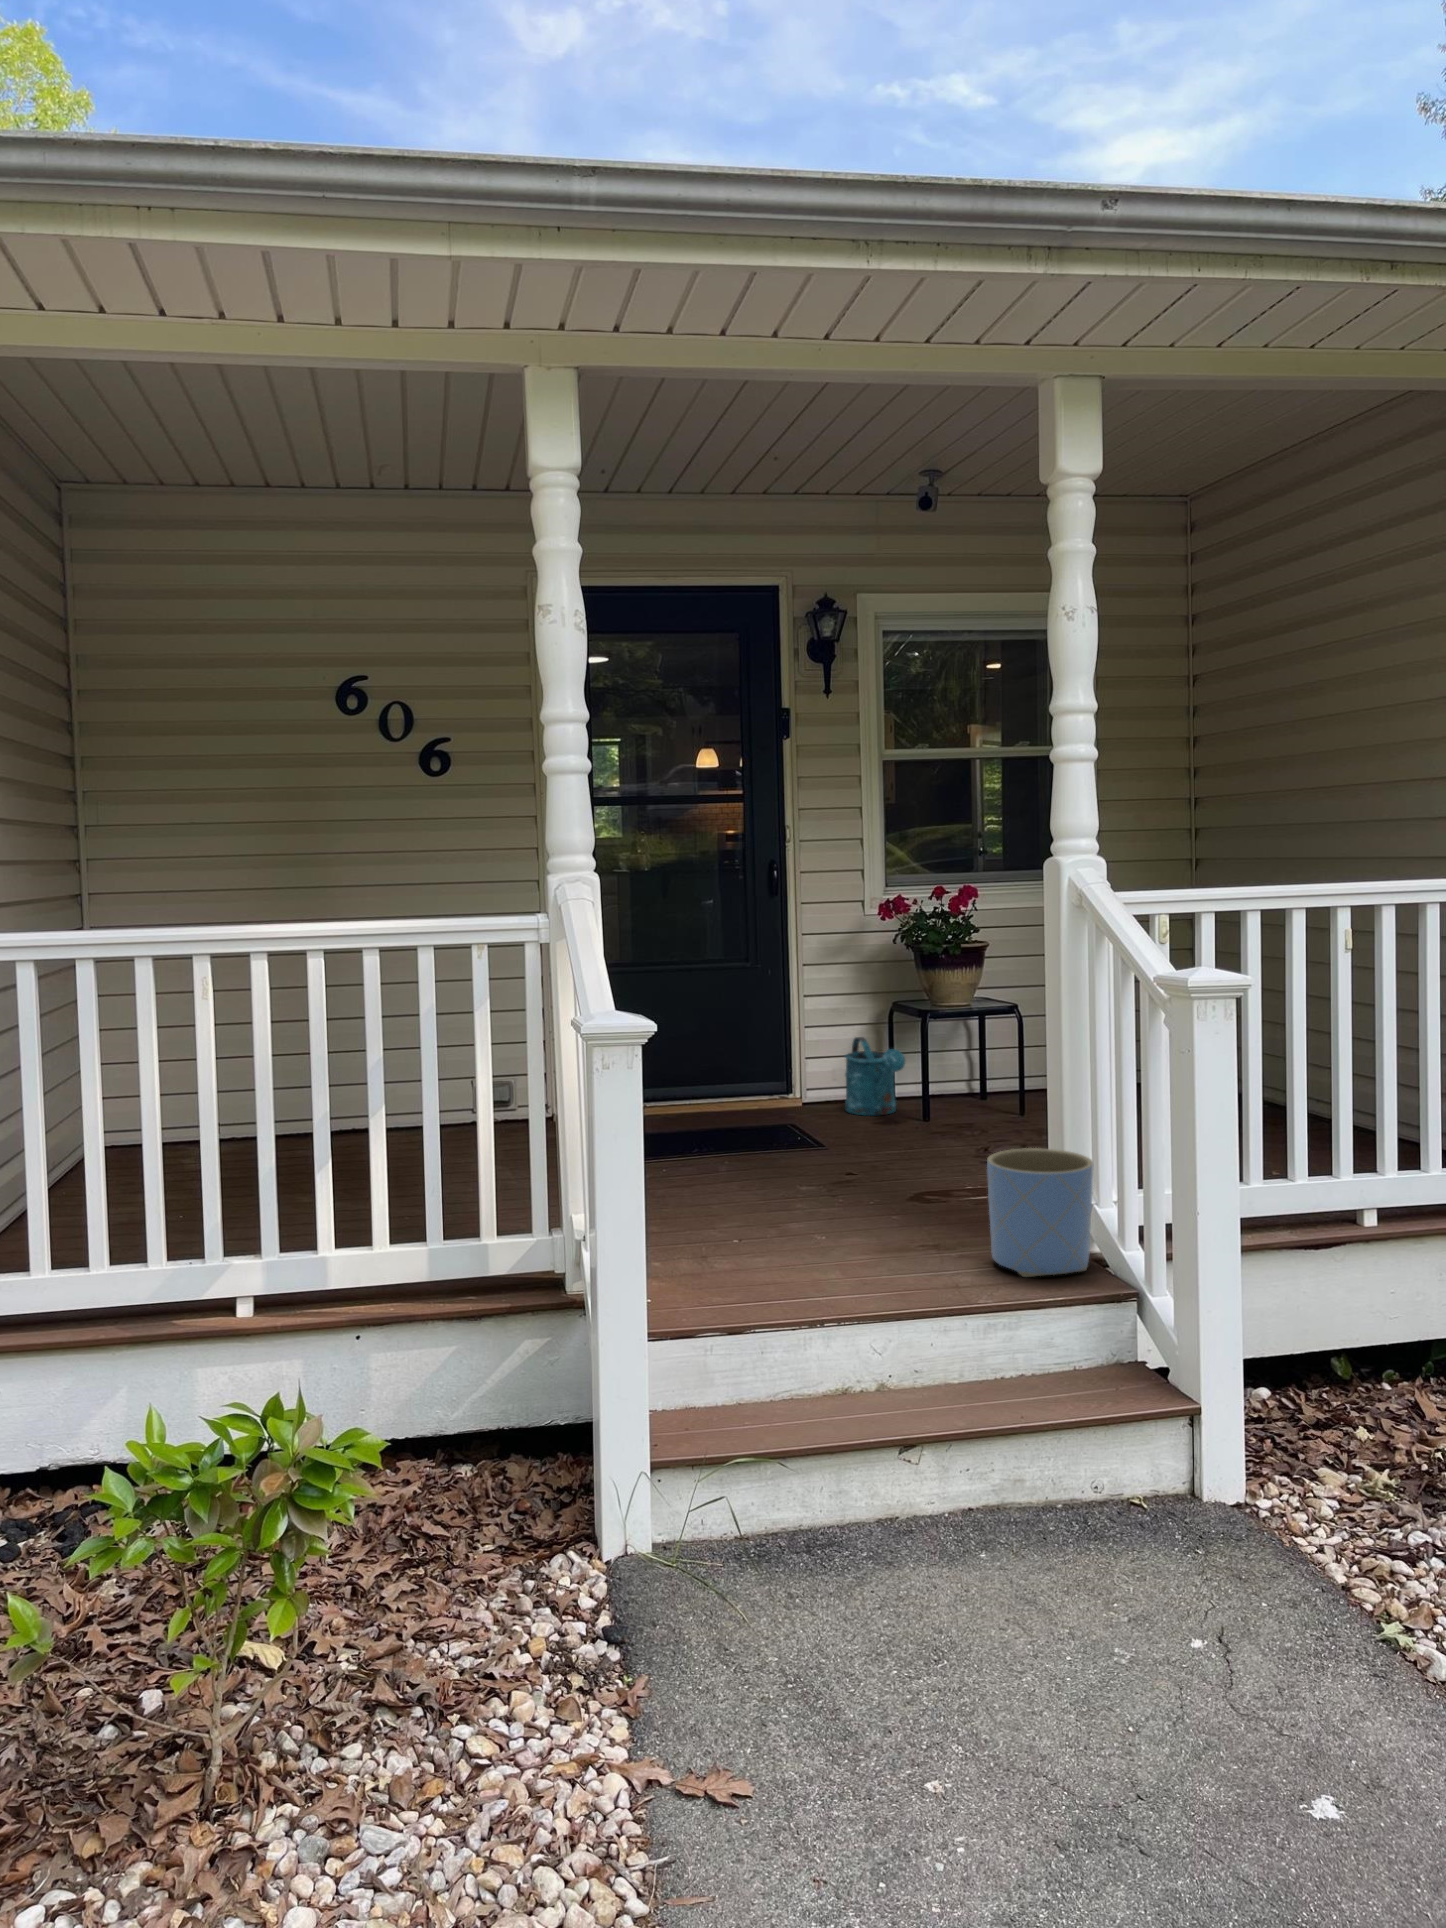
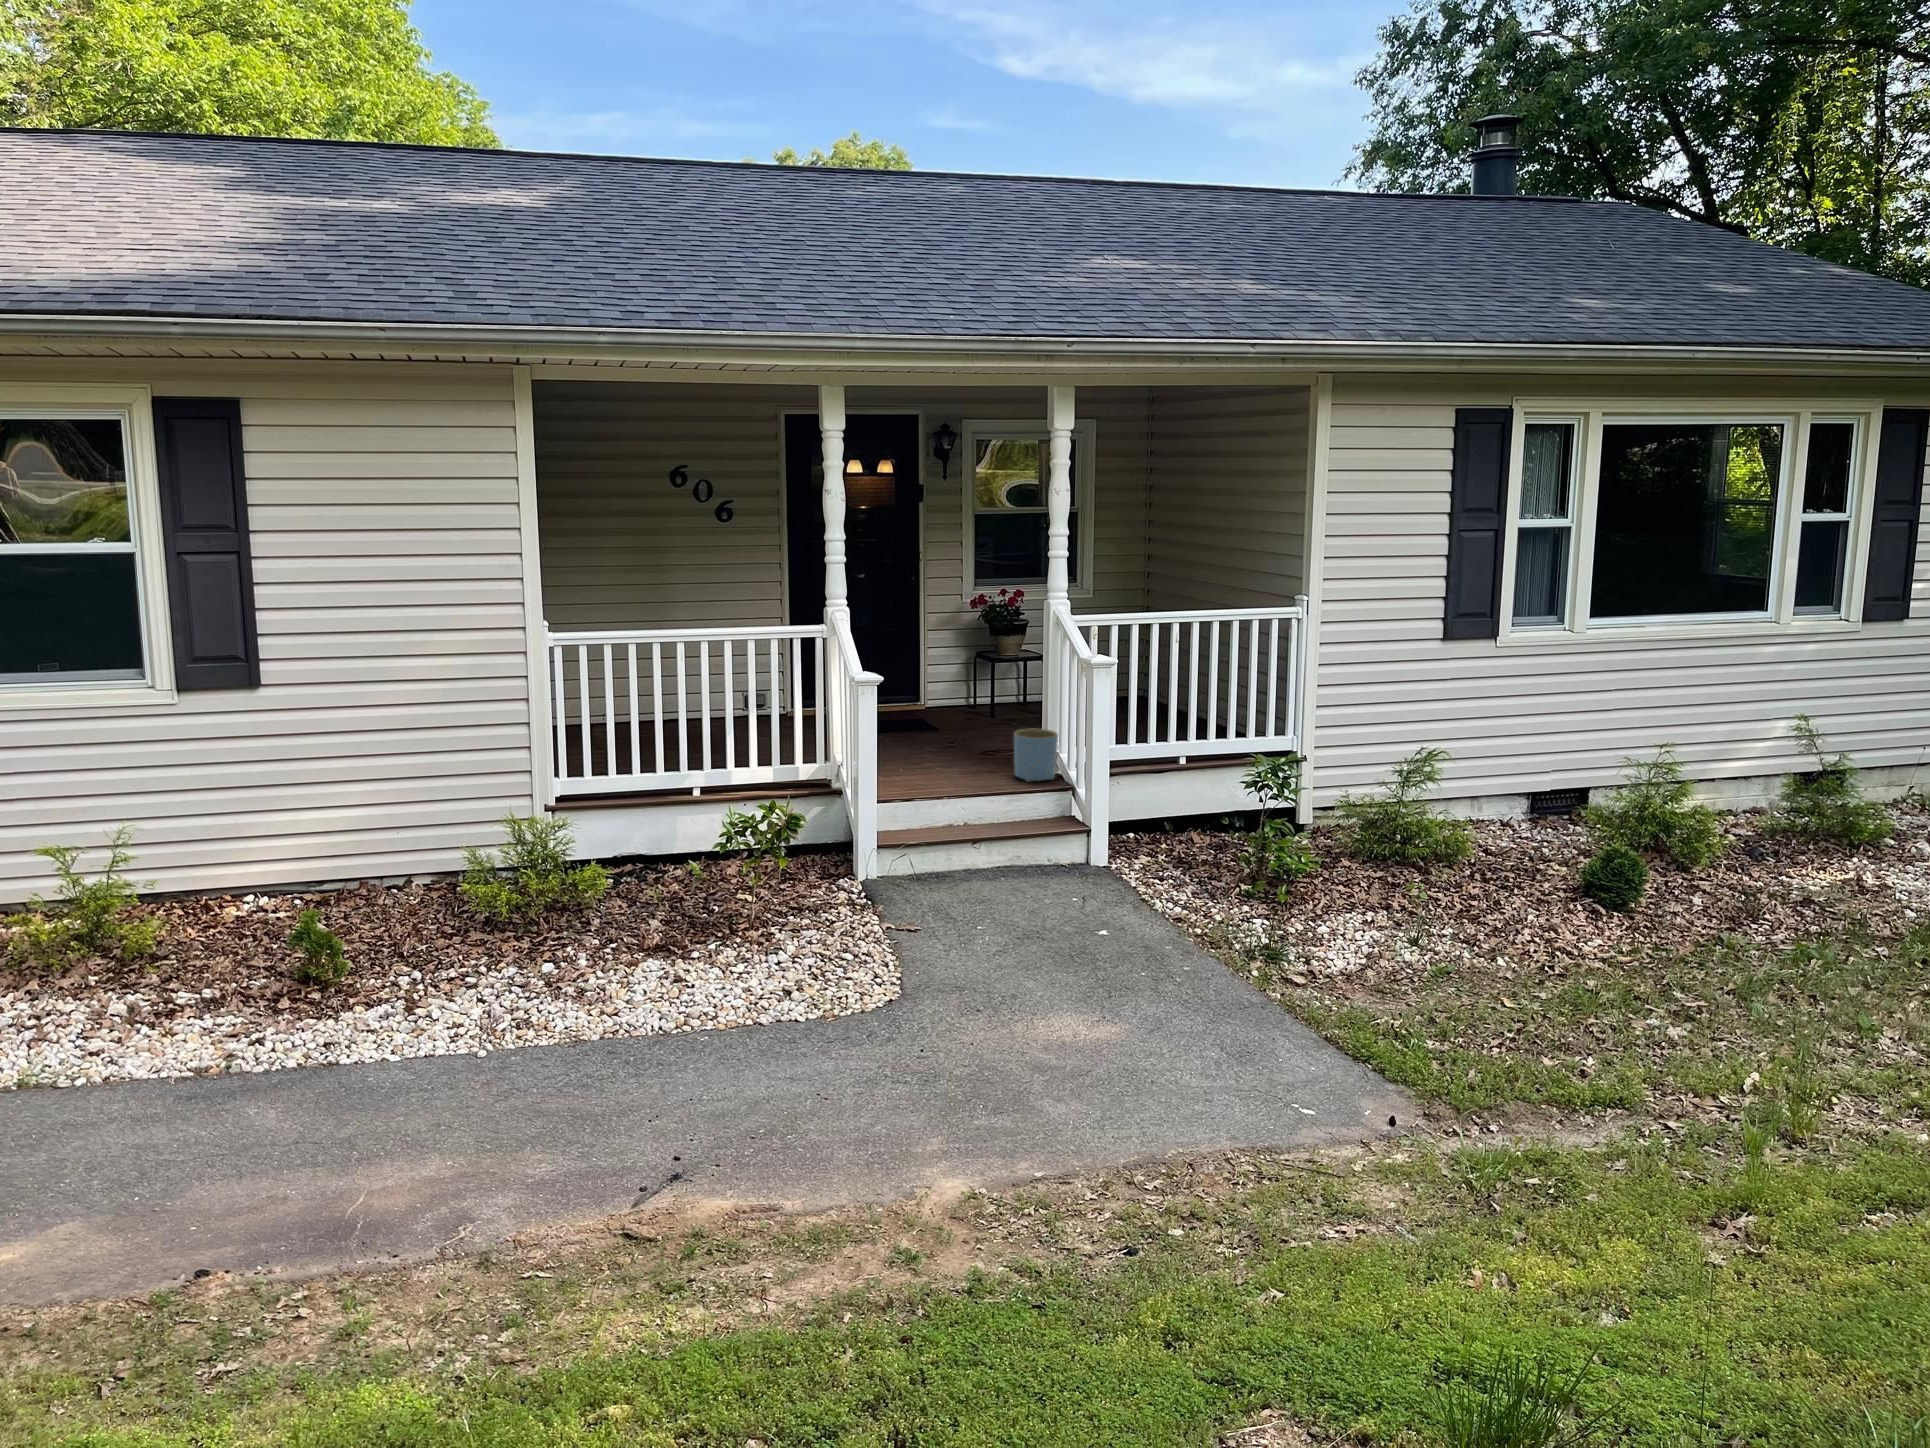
watering can: present [845,1037,905,1116] -> none [950,671,982,713]

